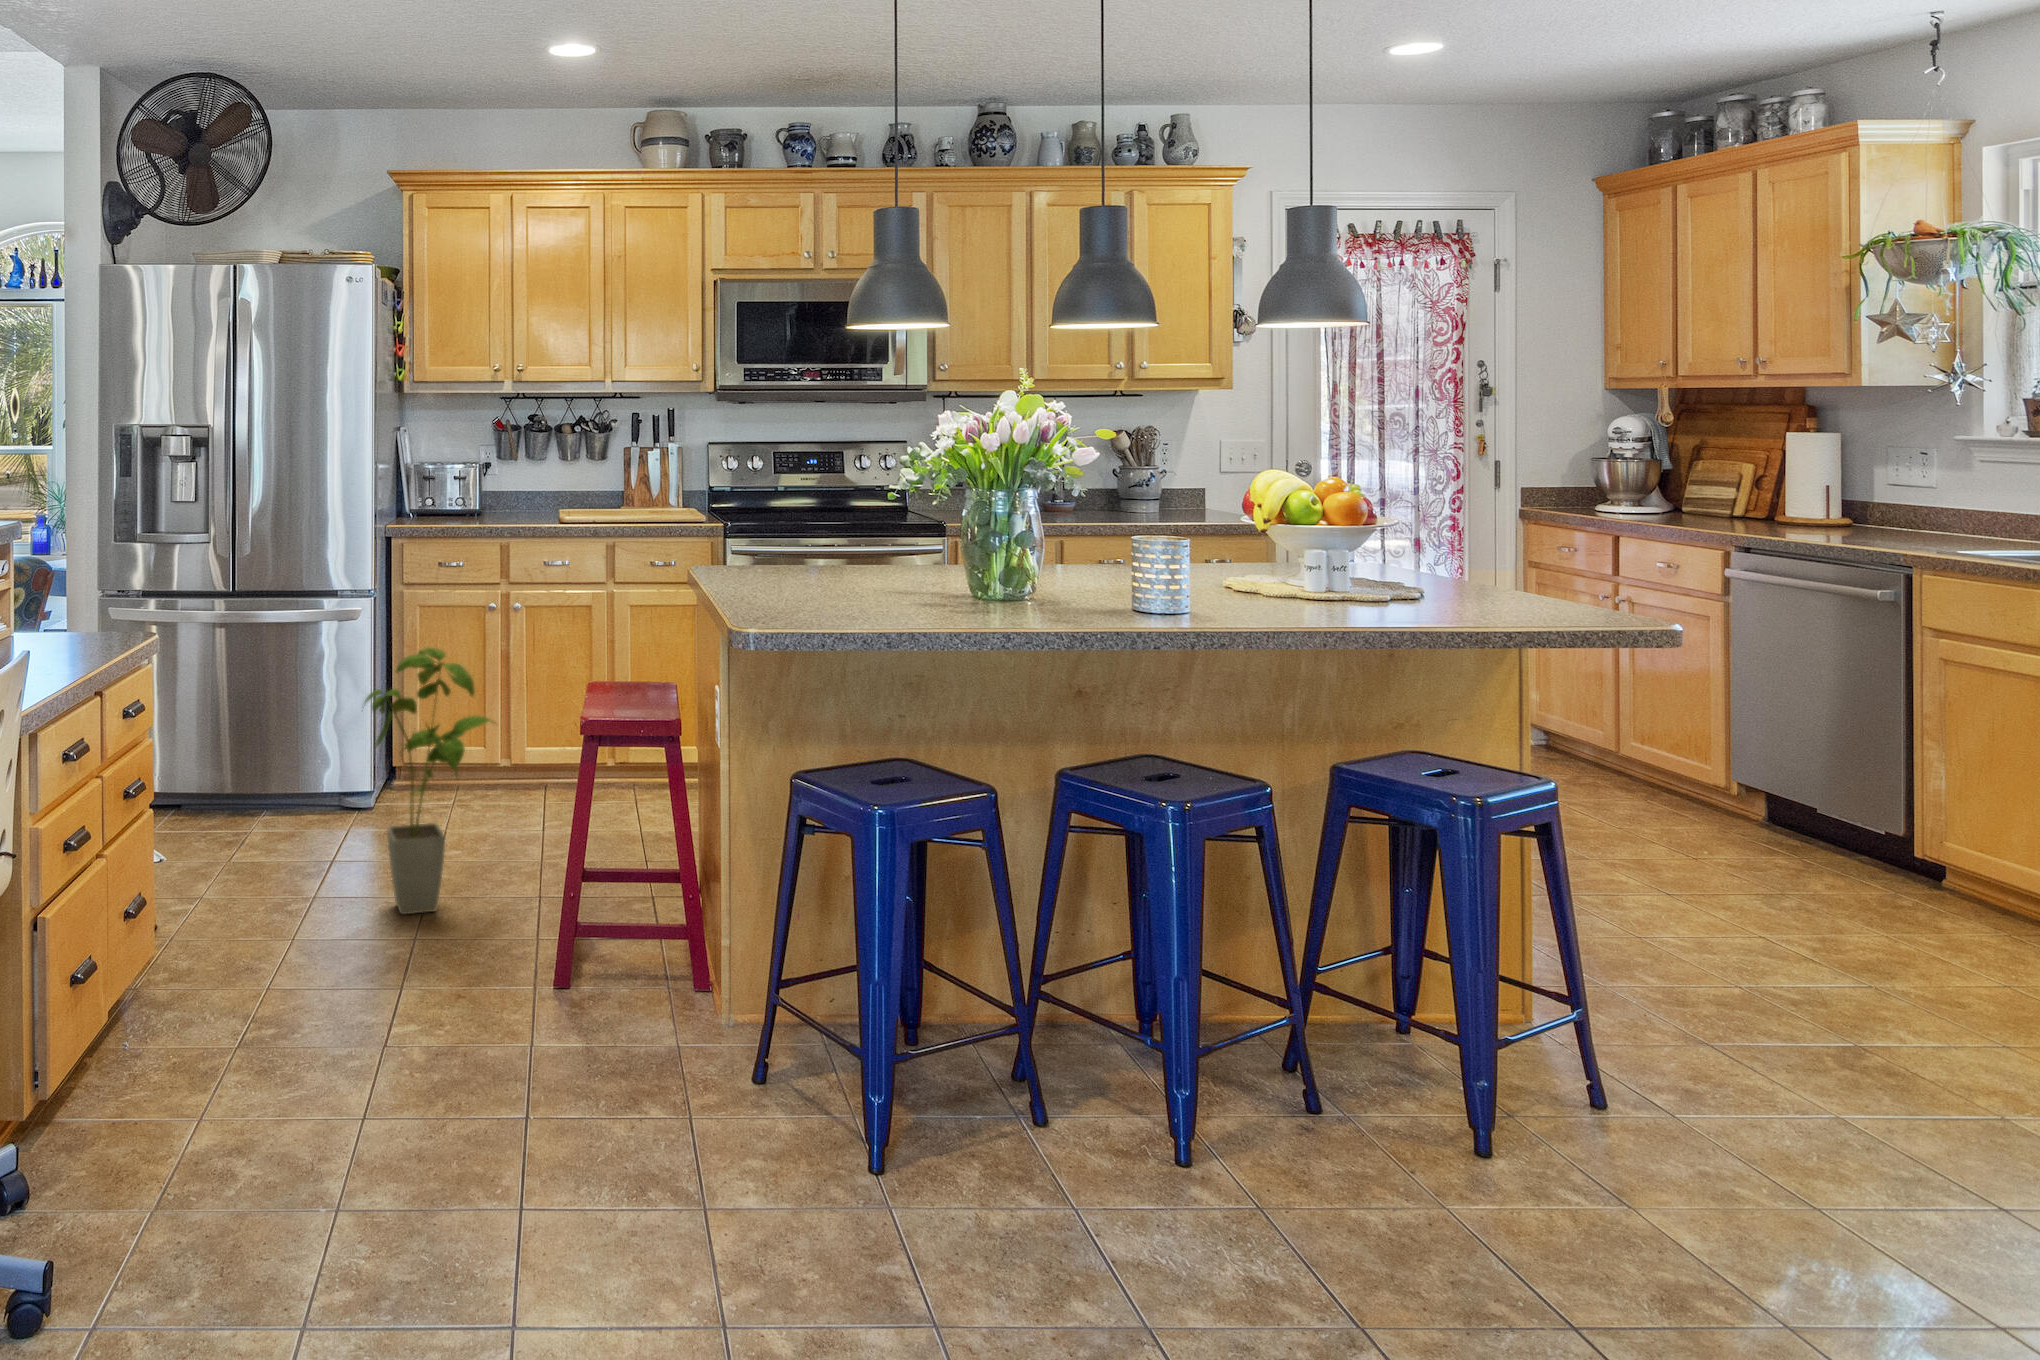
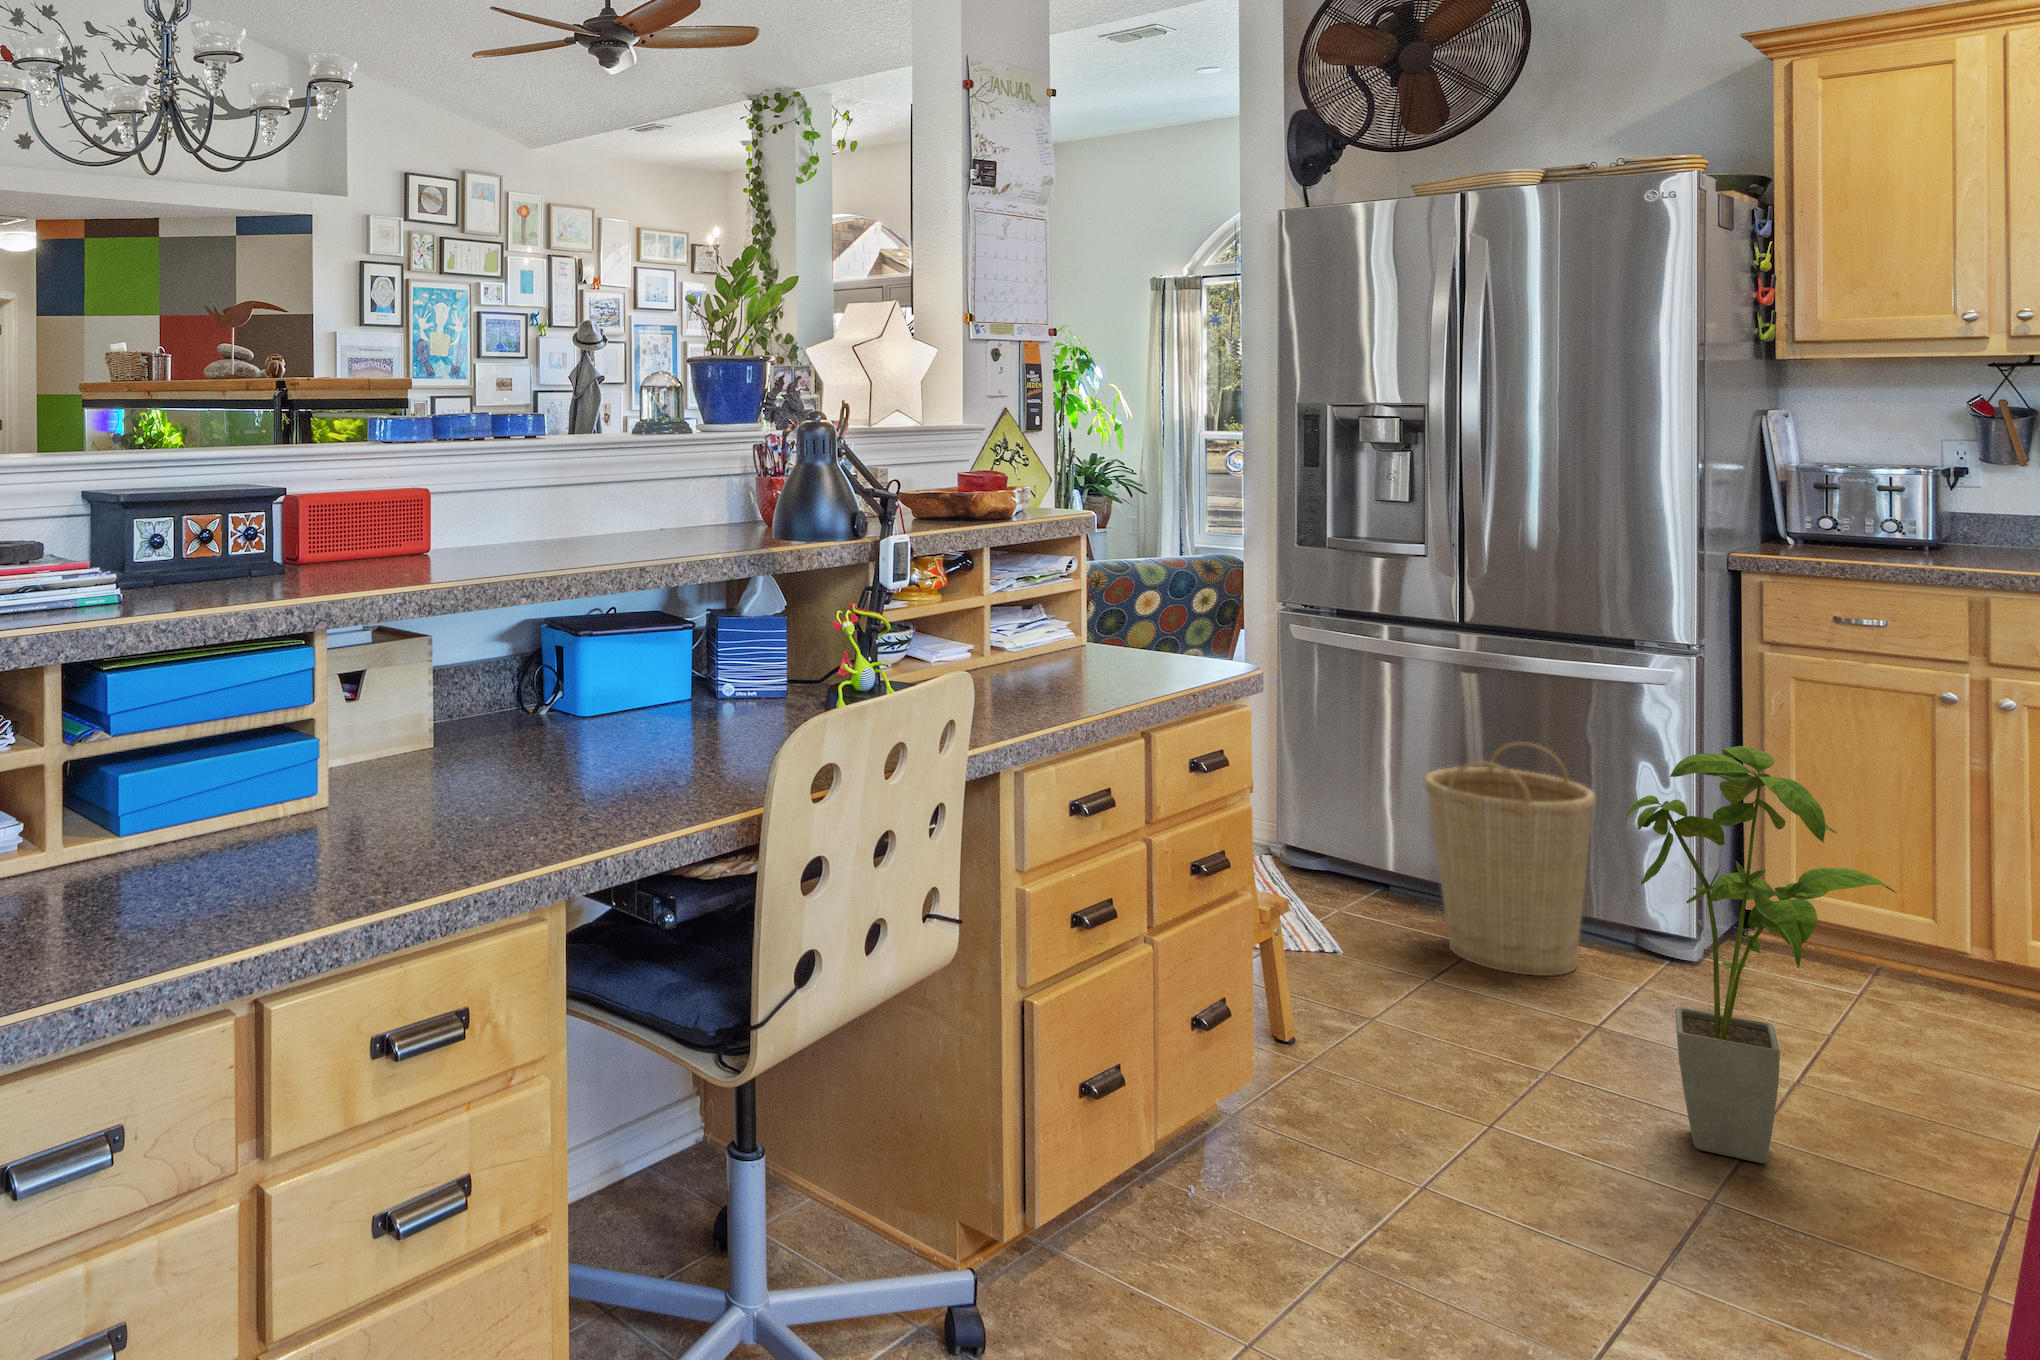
basket: none [207,673,316,843] -> present [1425,742,1595,976]

